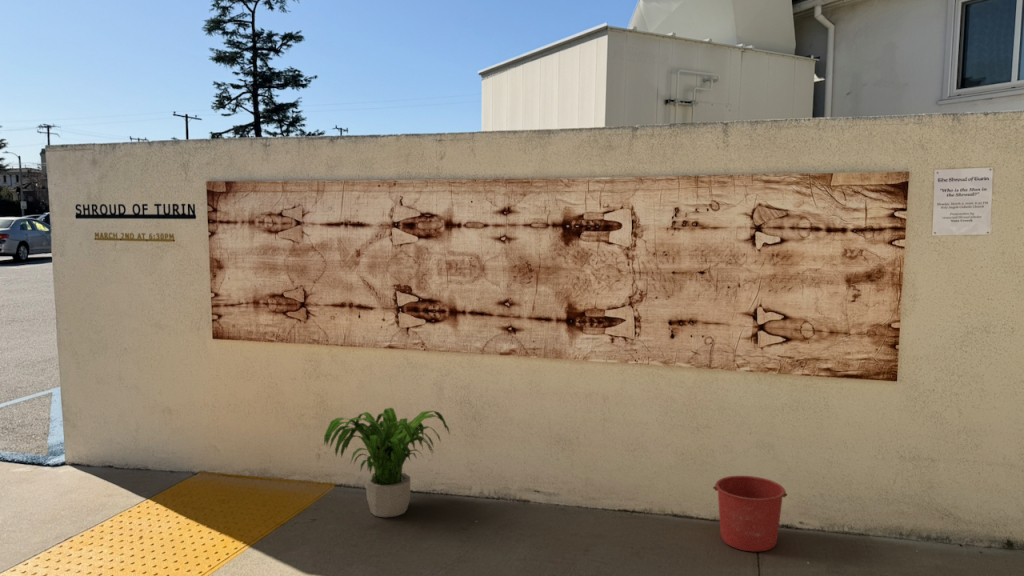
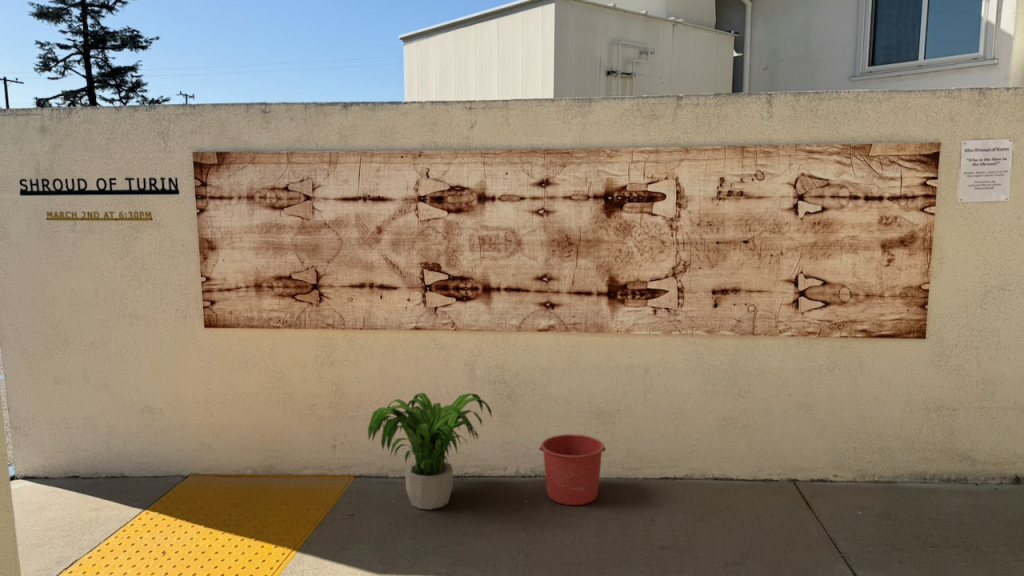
bucket: present [713,476,787,552] -> present [539,434,605,505]

